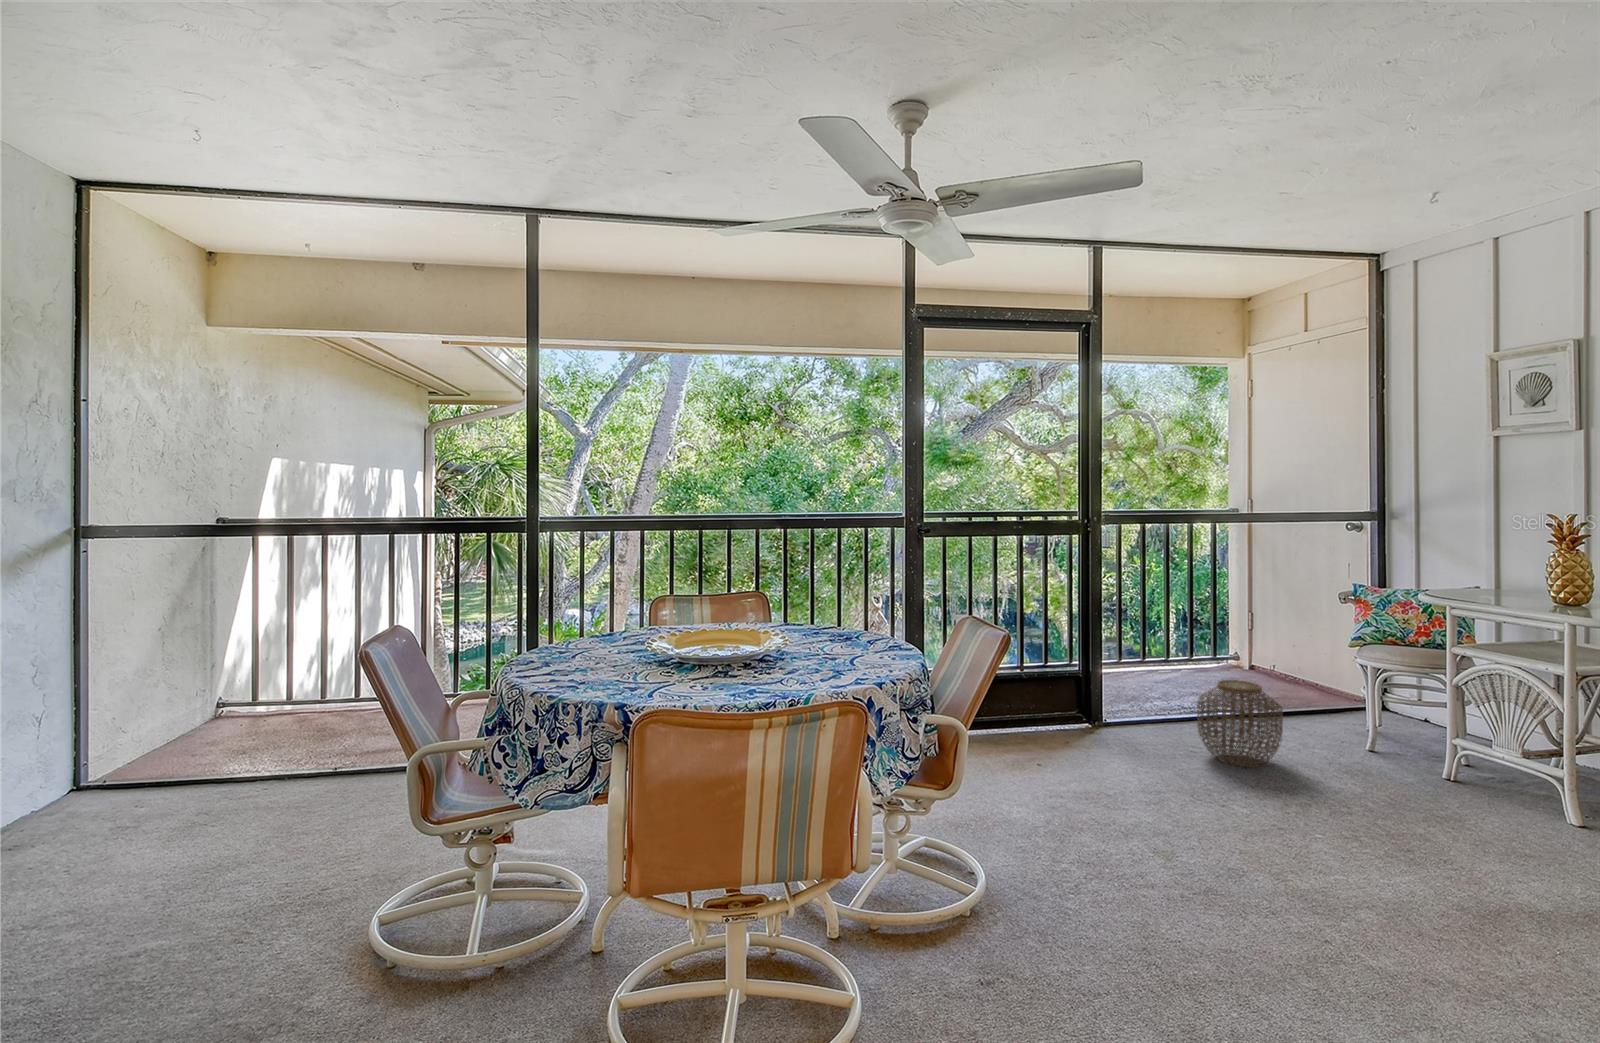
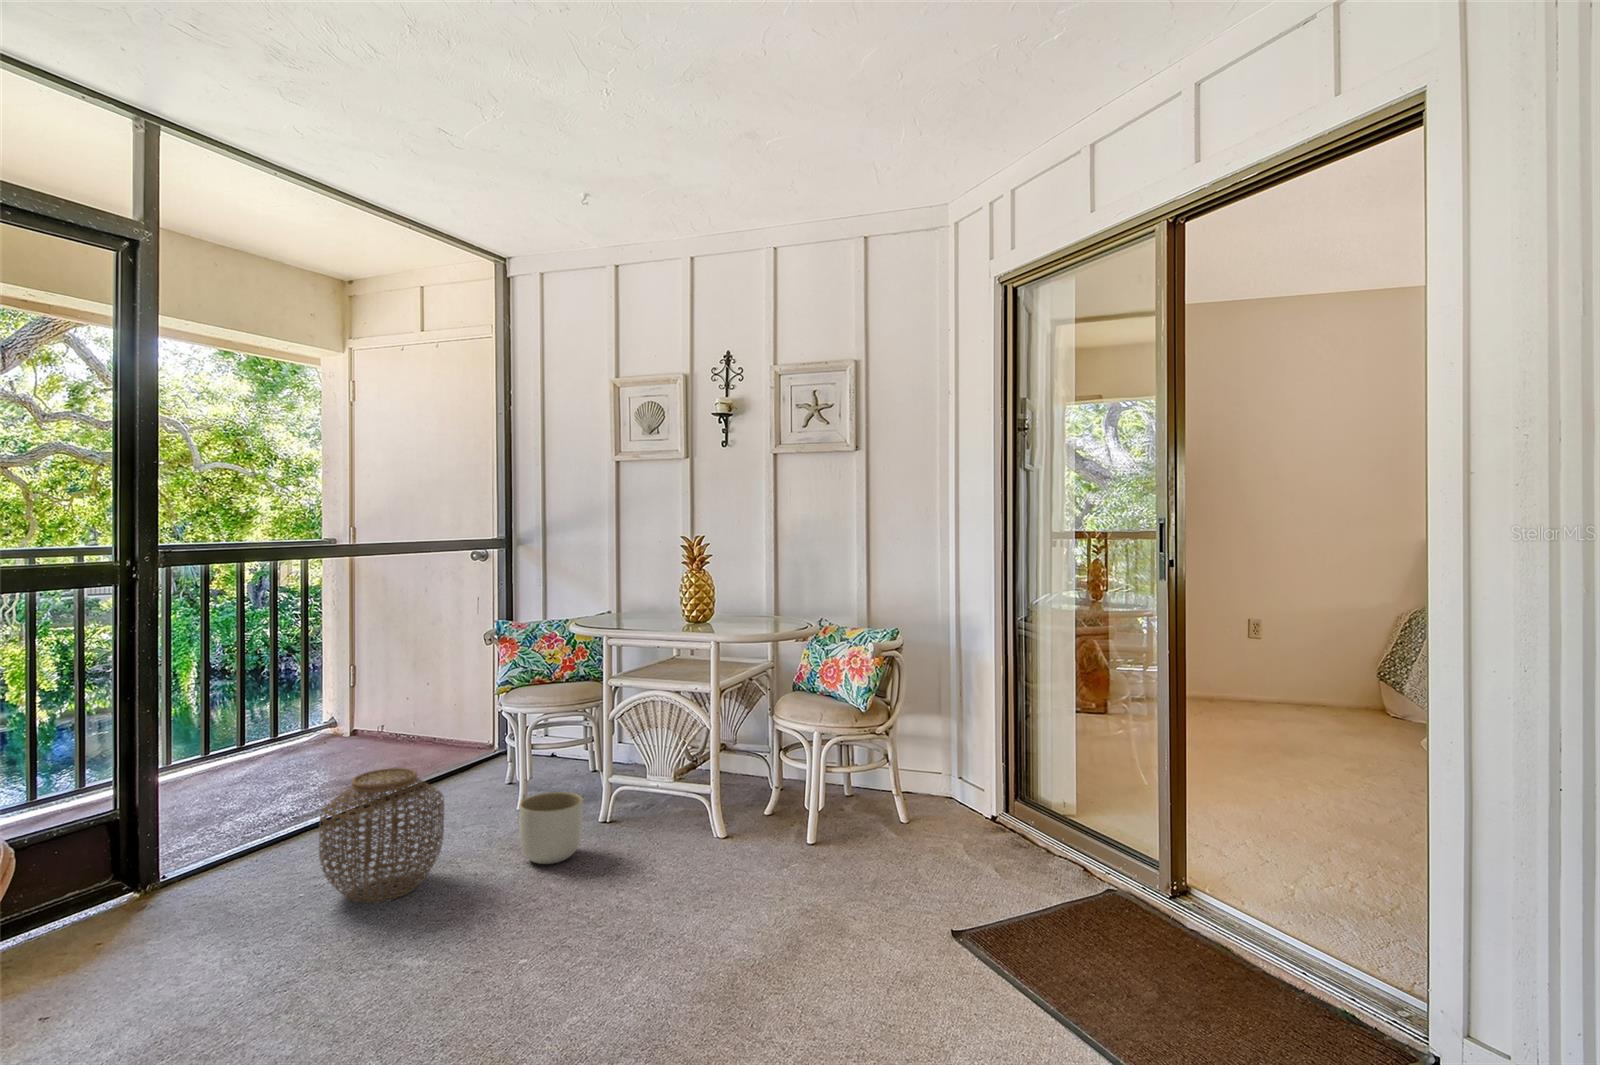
planter: none [1347,730,1408,786] -> present [519,792,583,864]

